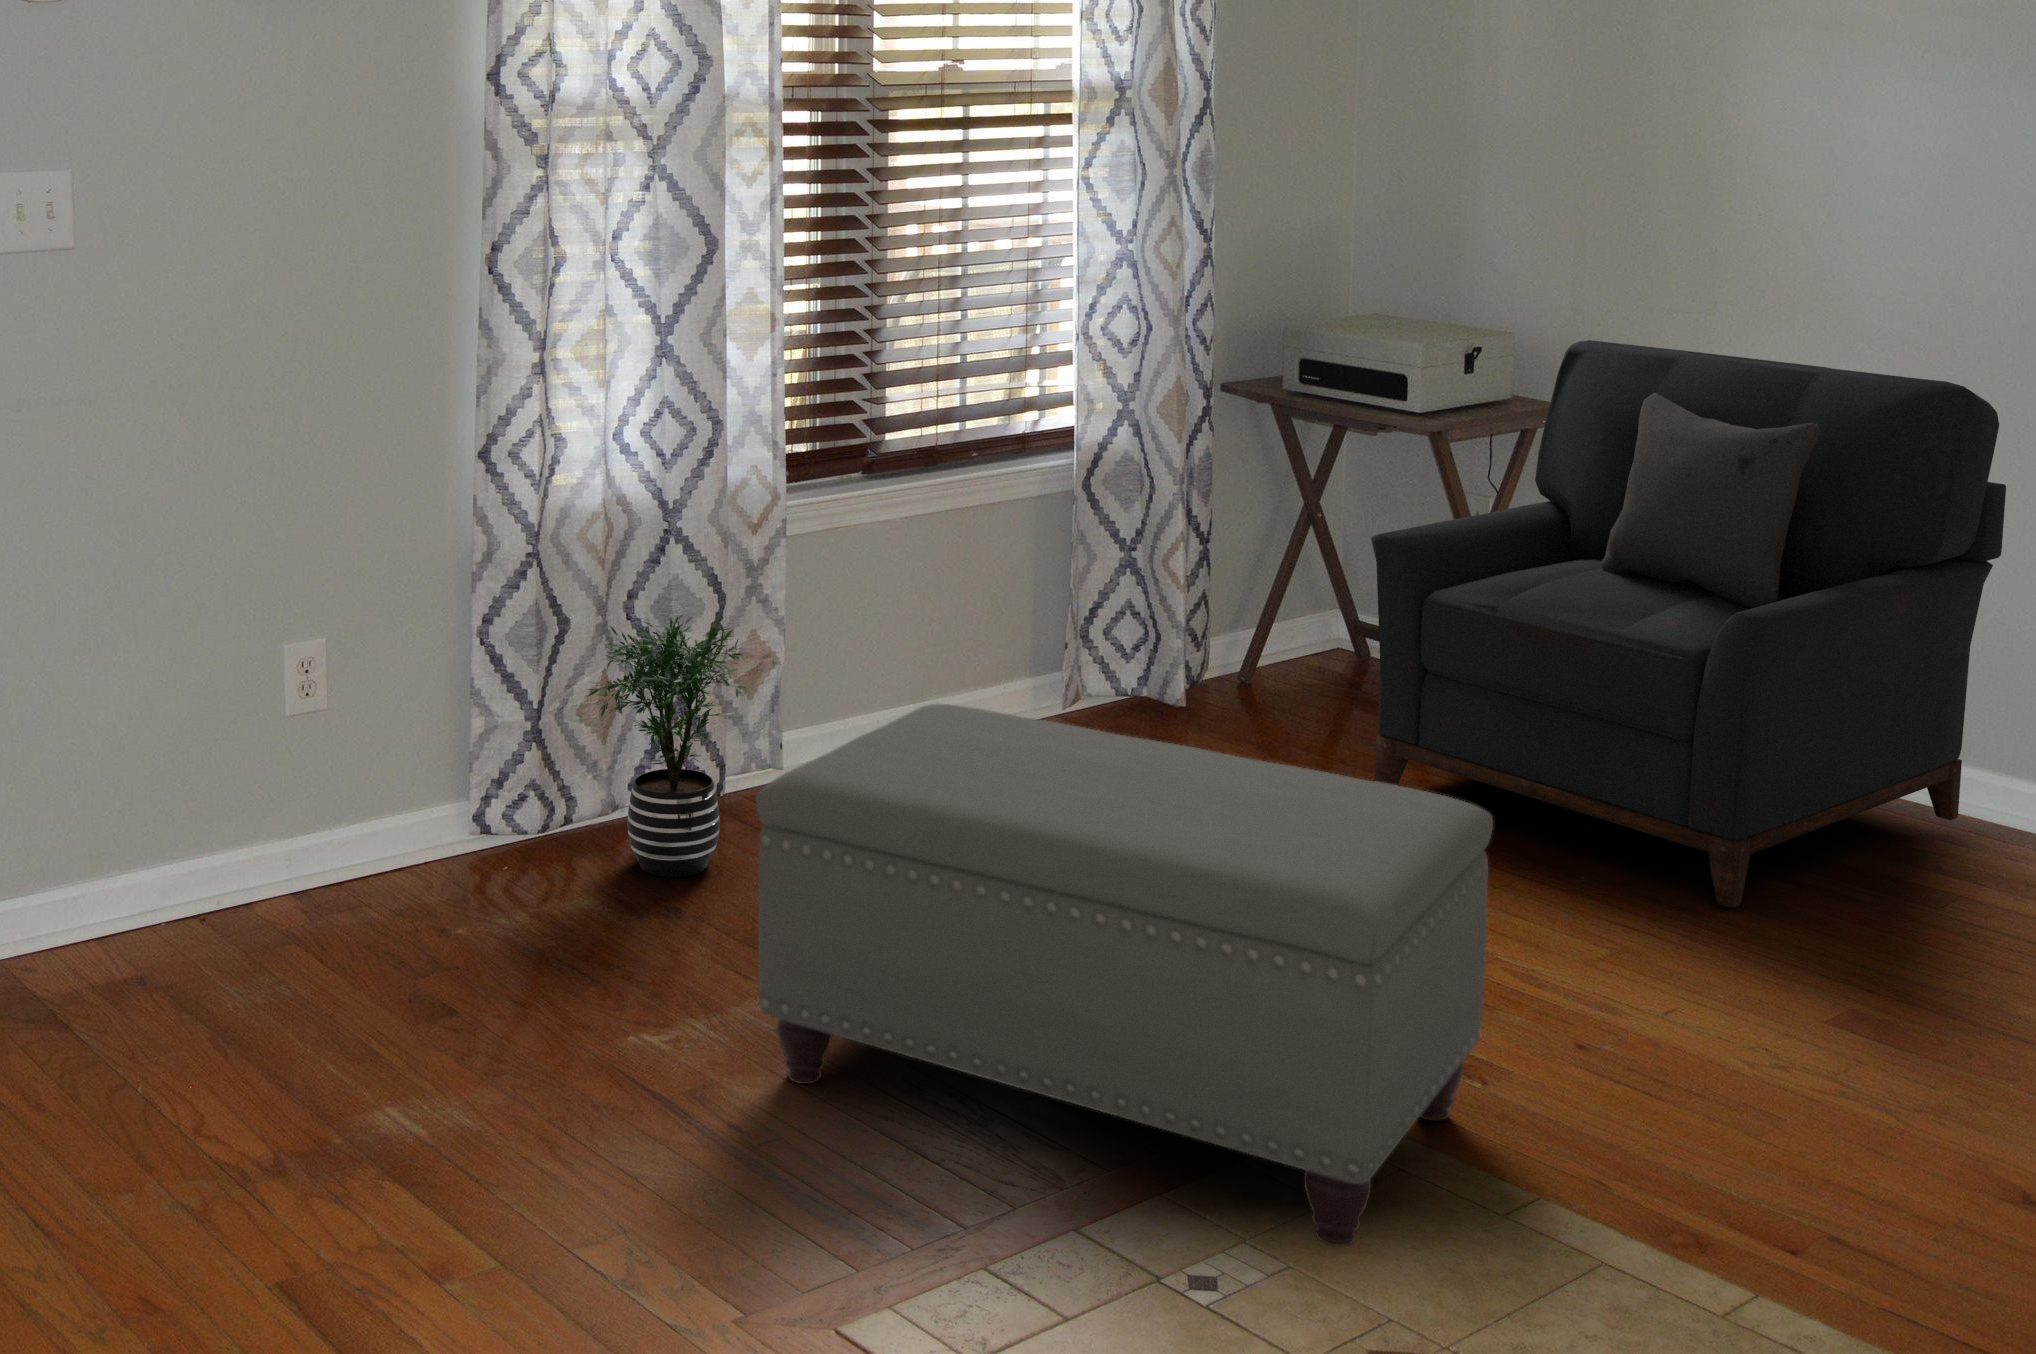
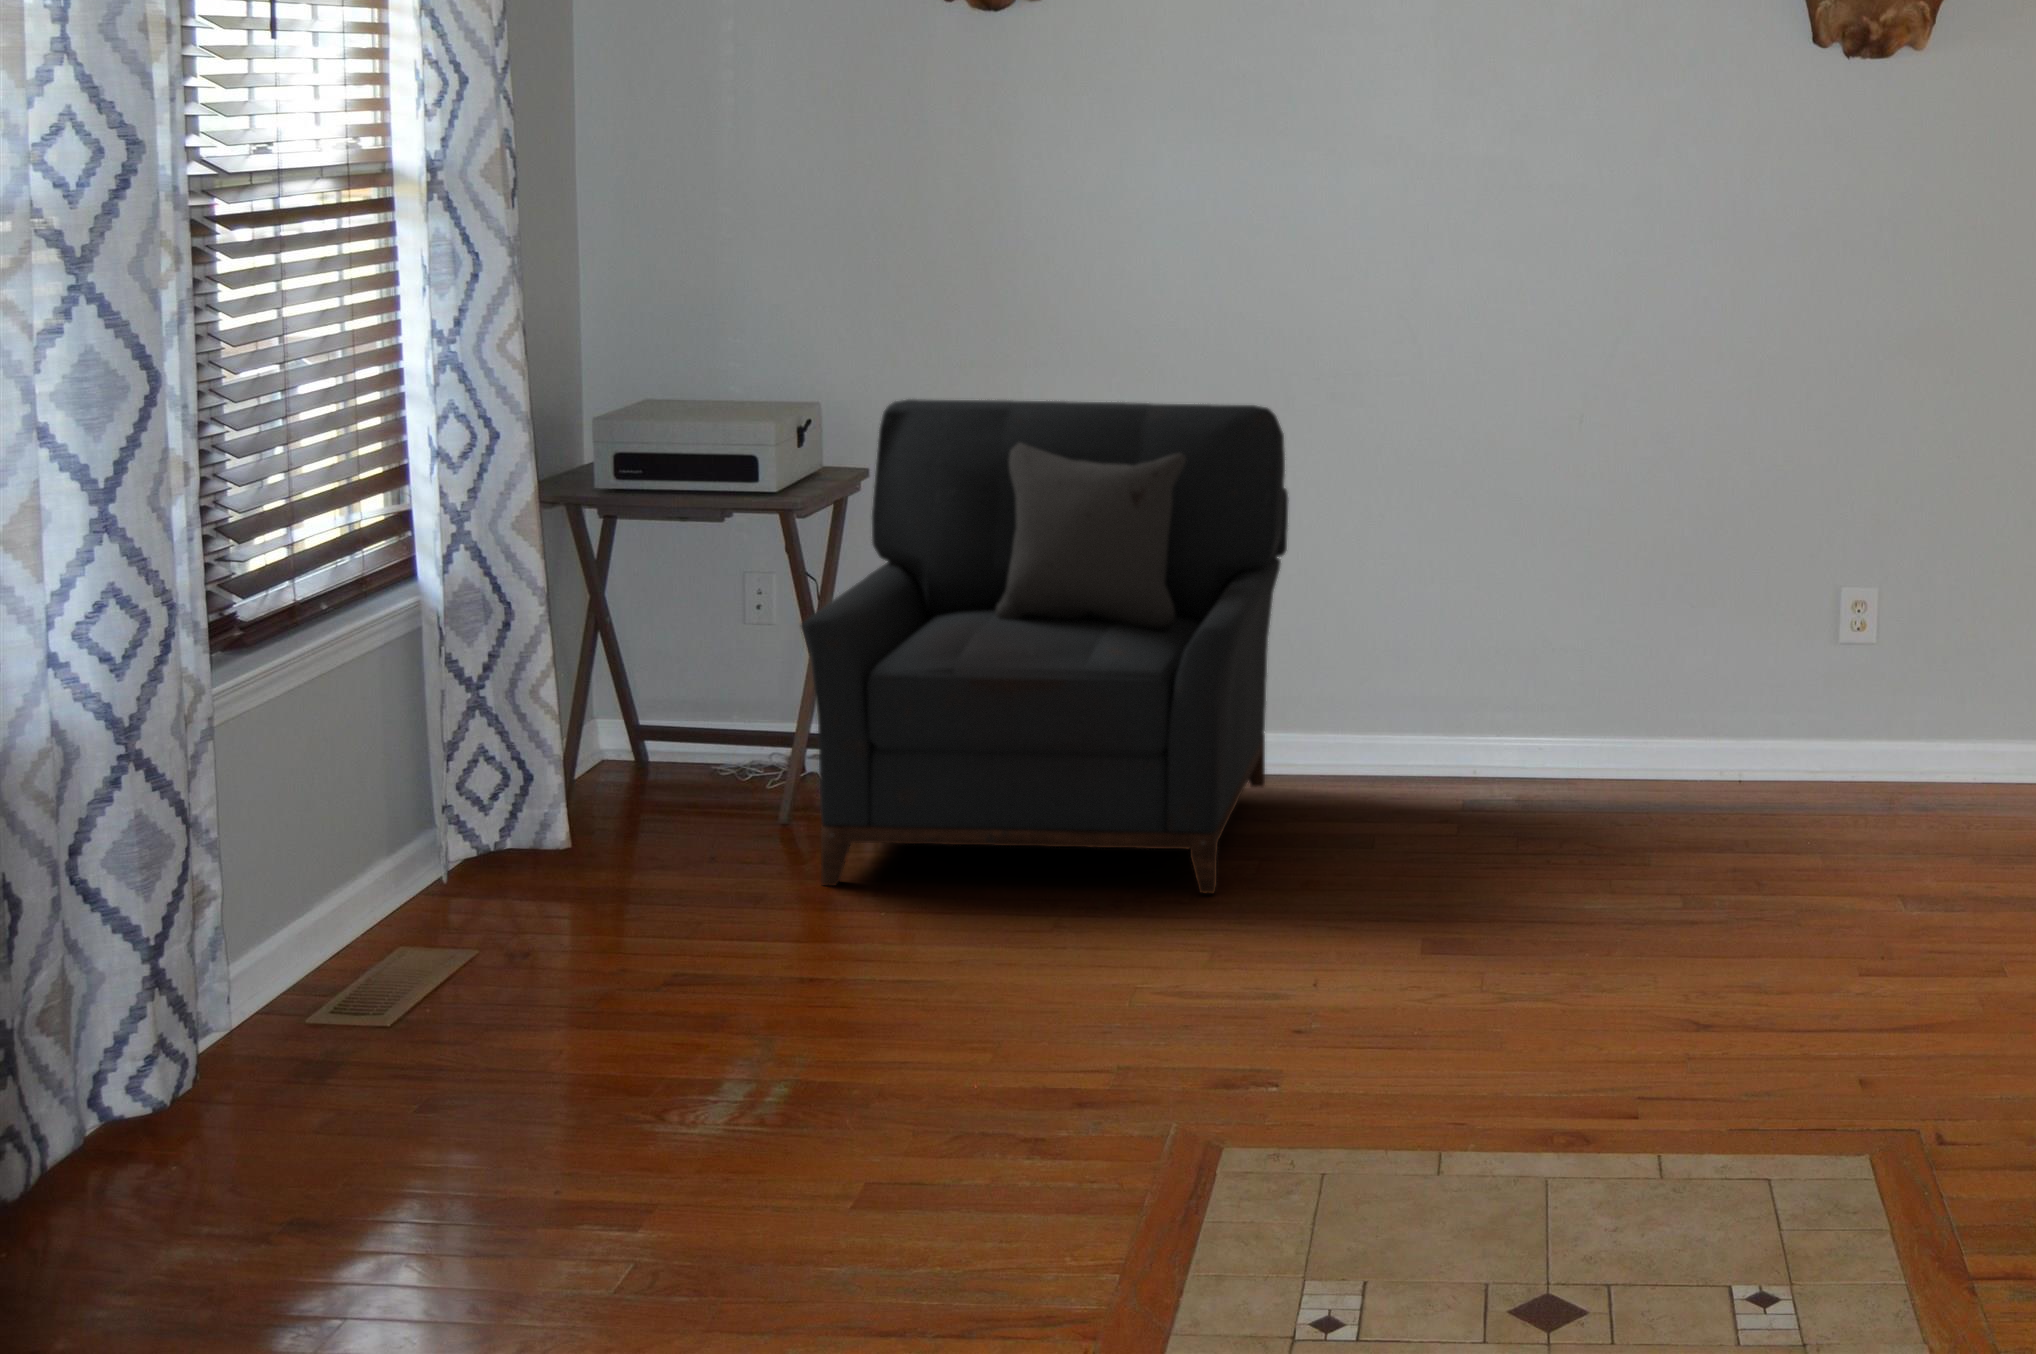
potted plant: present [587,615,747,877] -> none [92,844,350,1185]
ottoman: present [756,704,1493,1247] -> none [641,817,1330,1292]

